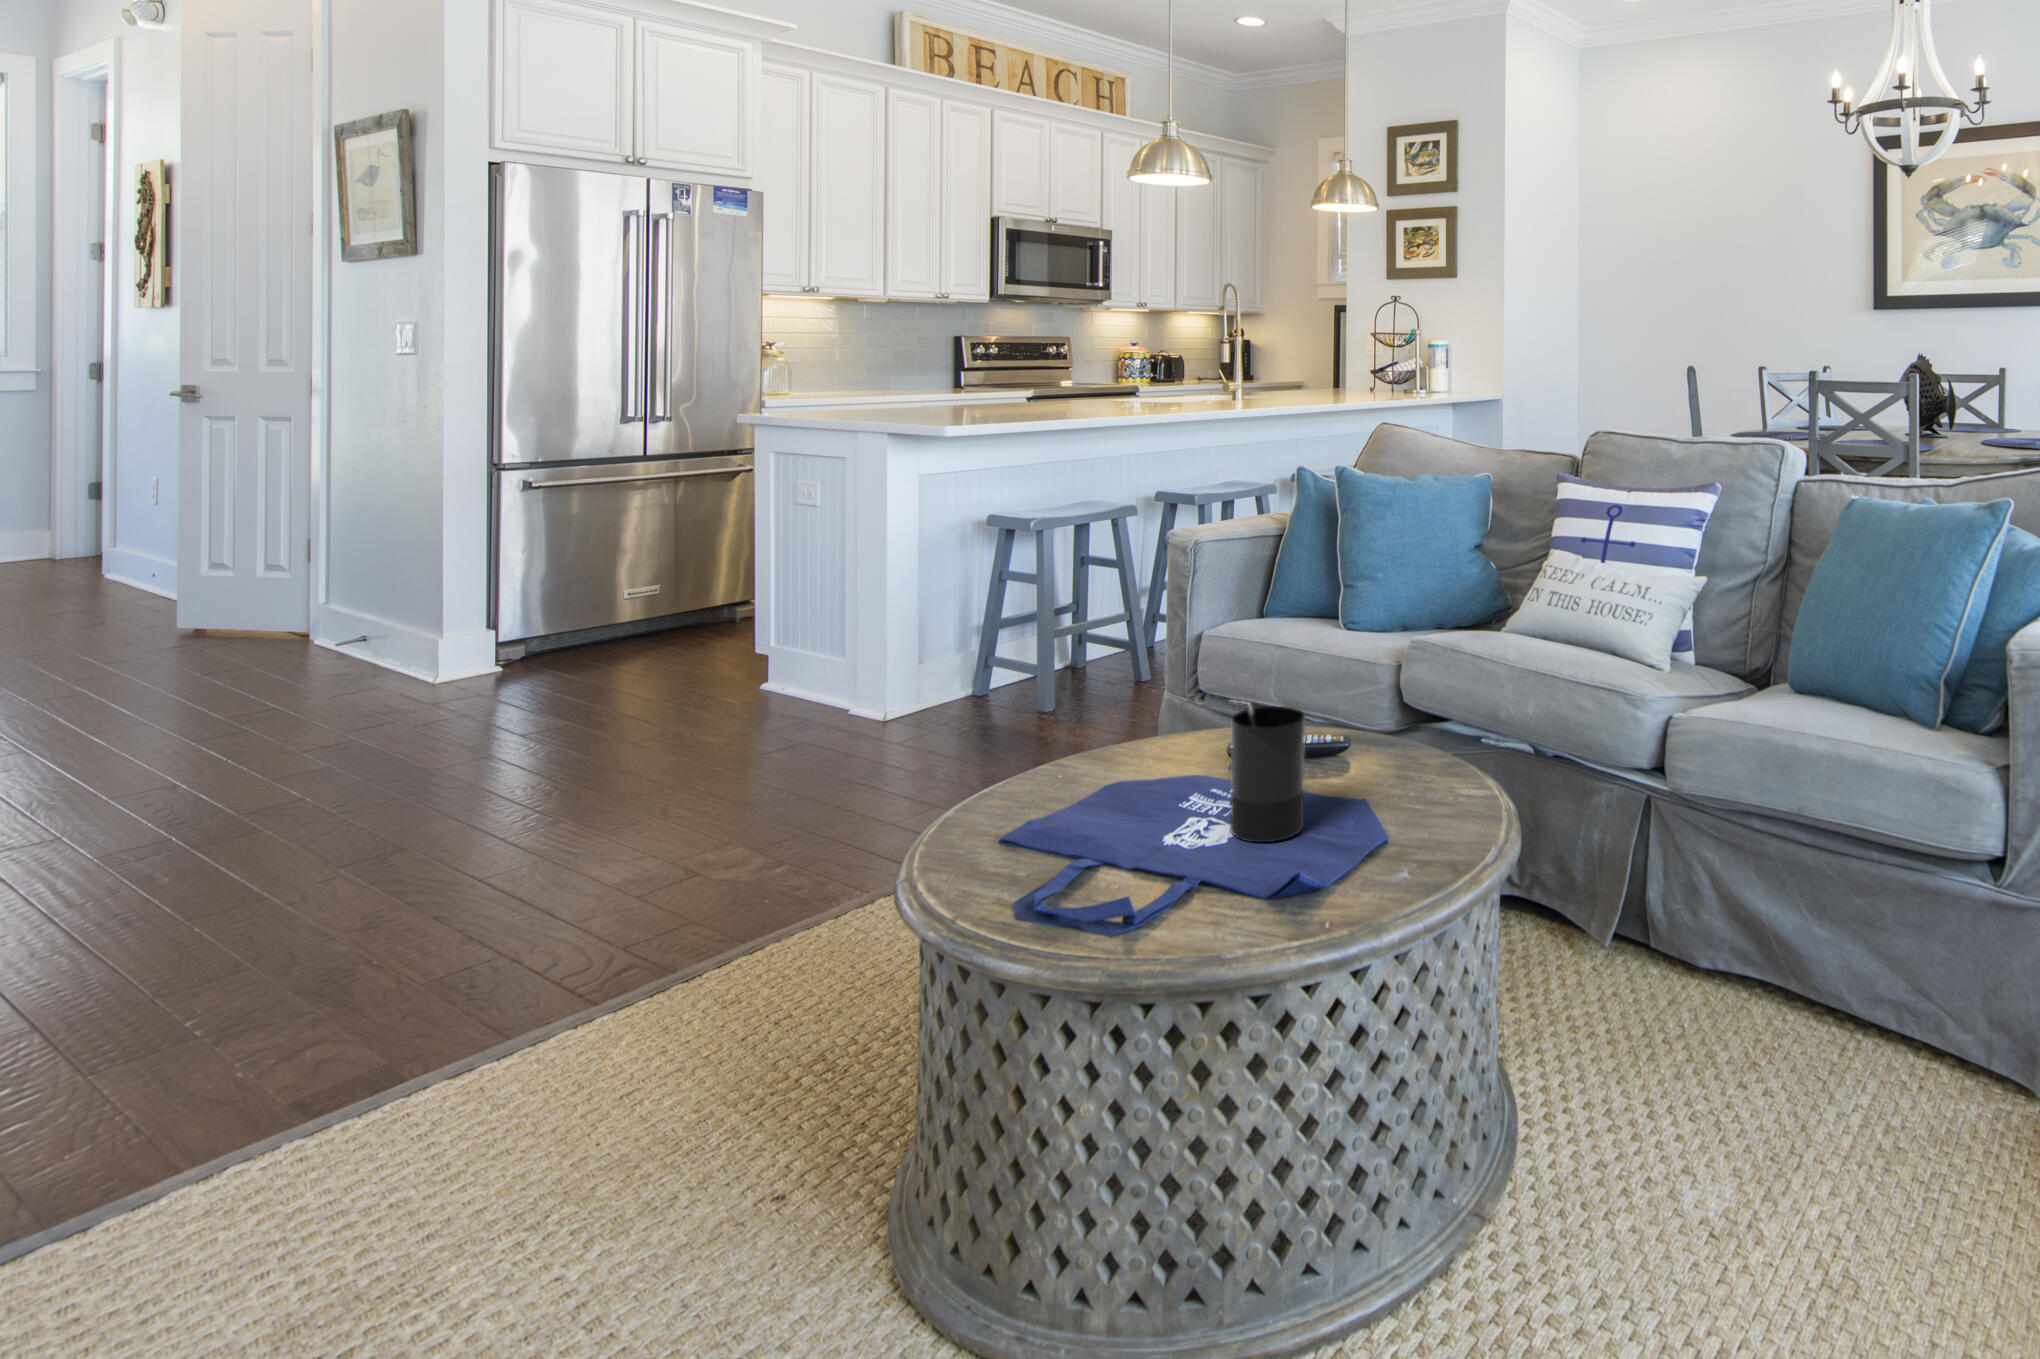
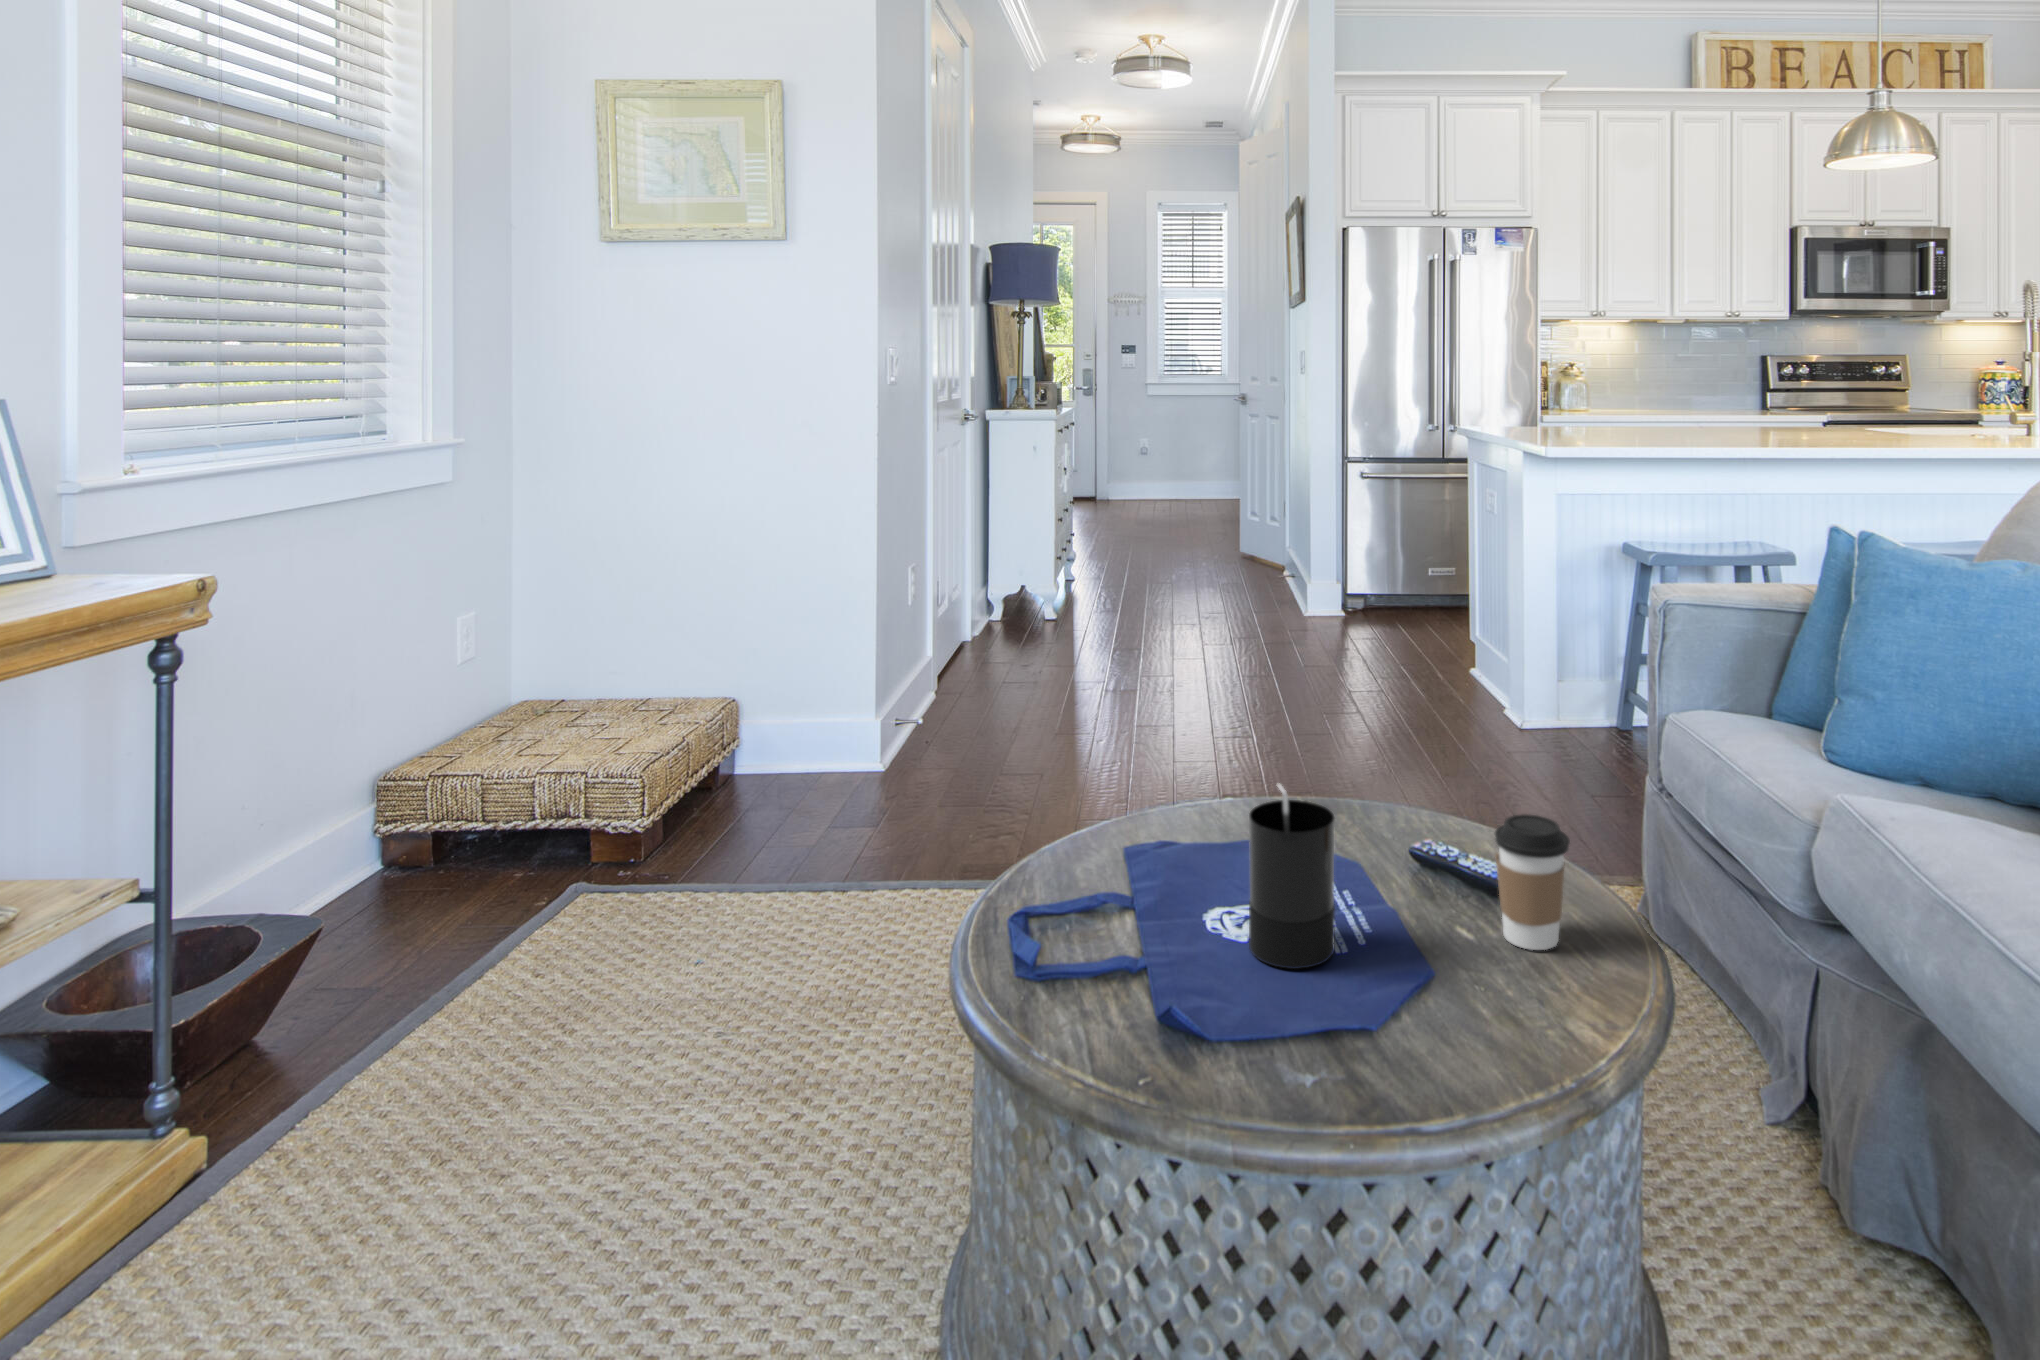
coffee cup: none [1350,676,1405,773] -> present [1495,814,1570,950]

